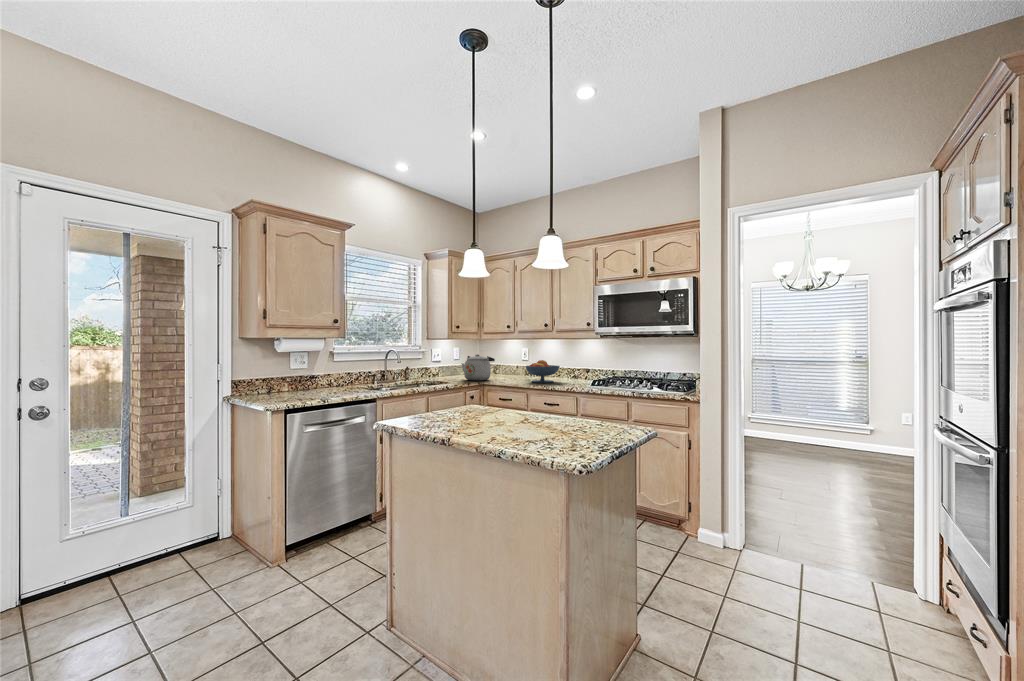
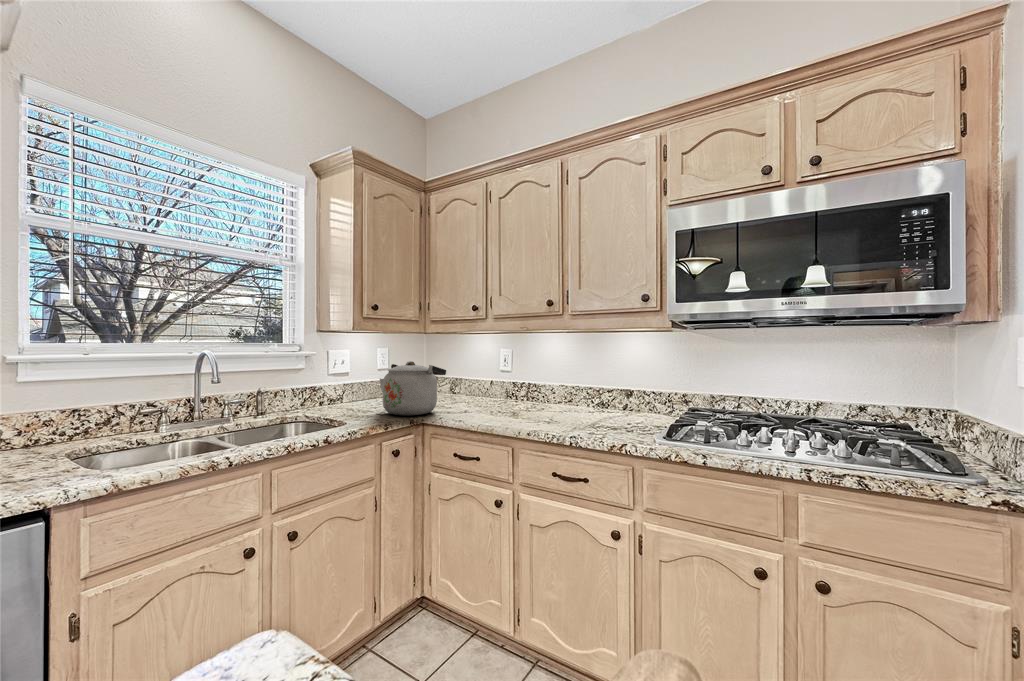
fruit bowl: present [526,360,560,383] -> none [508,373,580,424]

